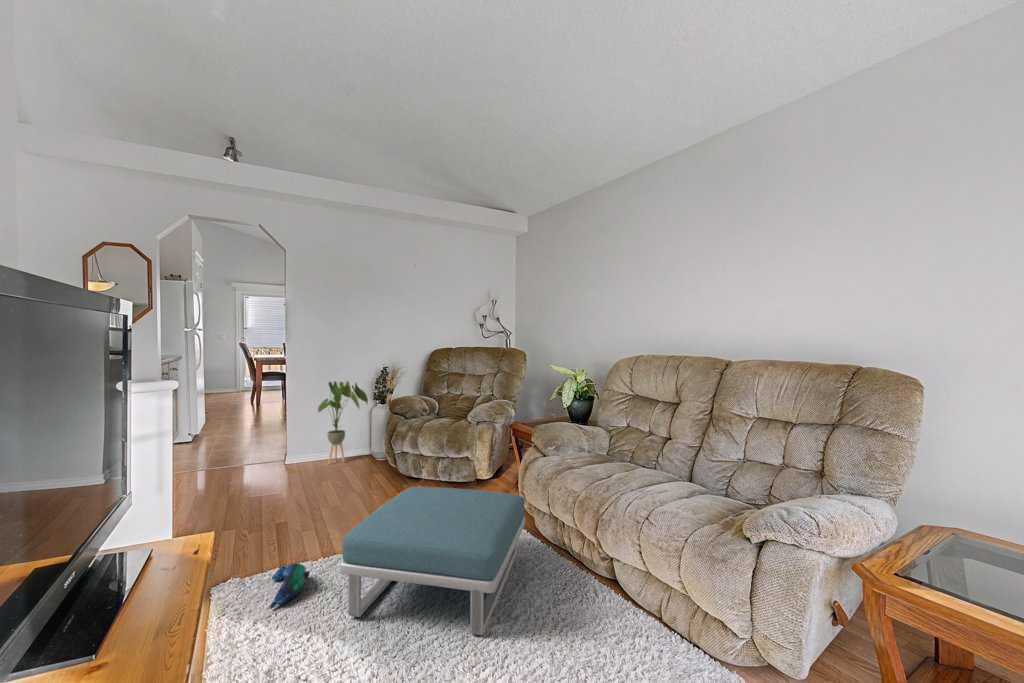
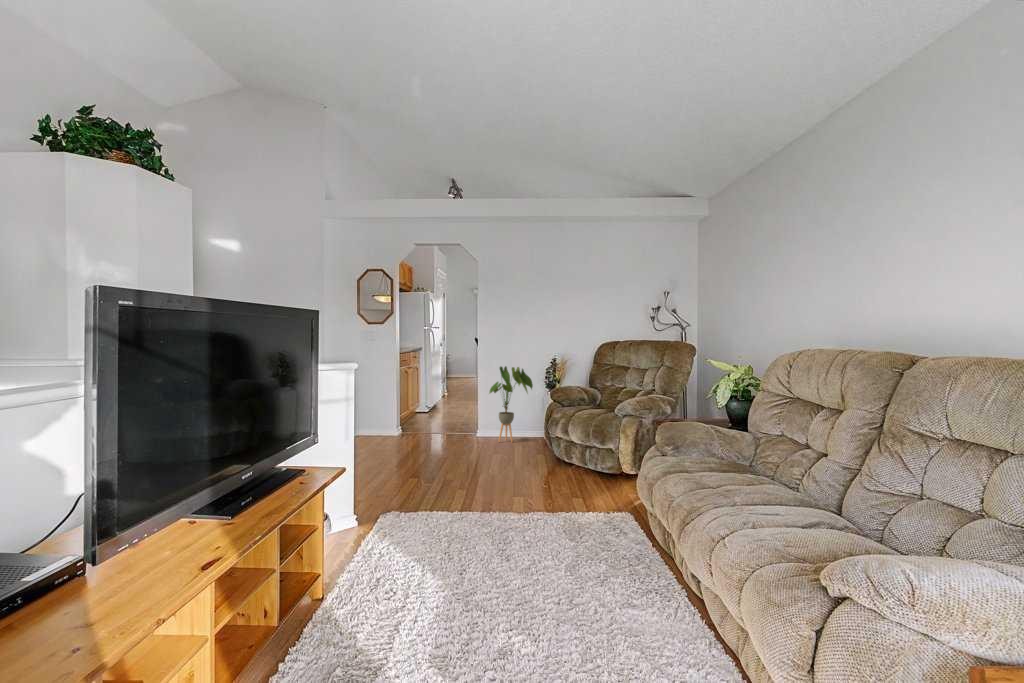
footstool: present [340,487,525,636] -> none [443,465,628,605]
plush toy: present [270,563,310,609] -> none [401,510,434,539]

